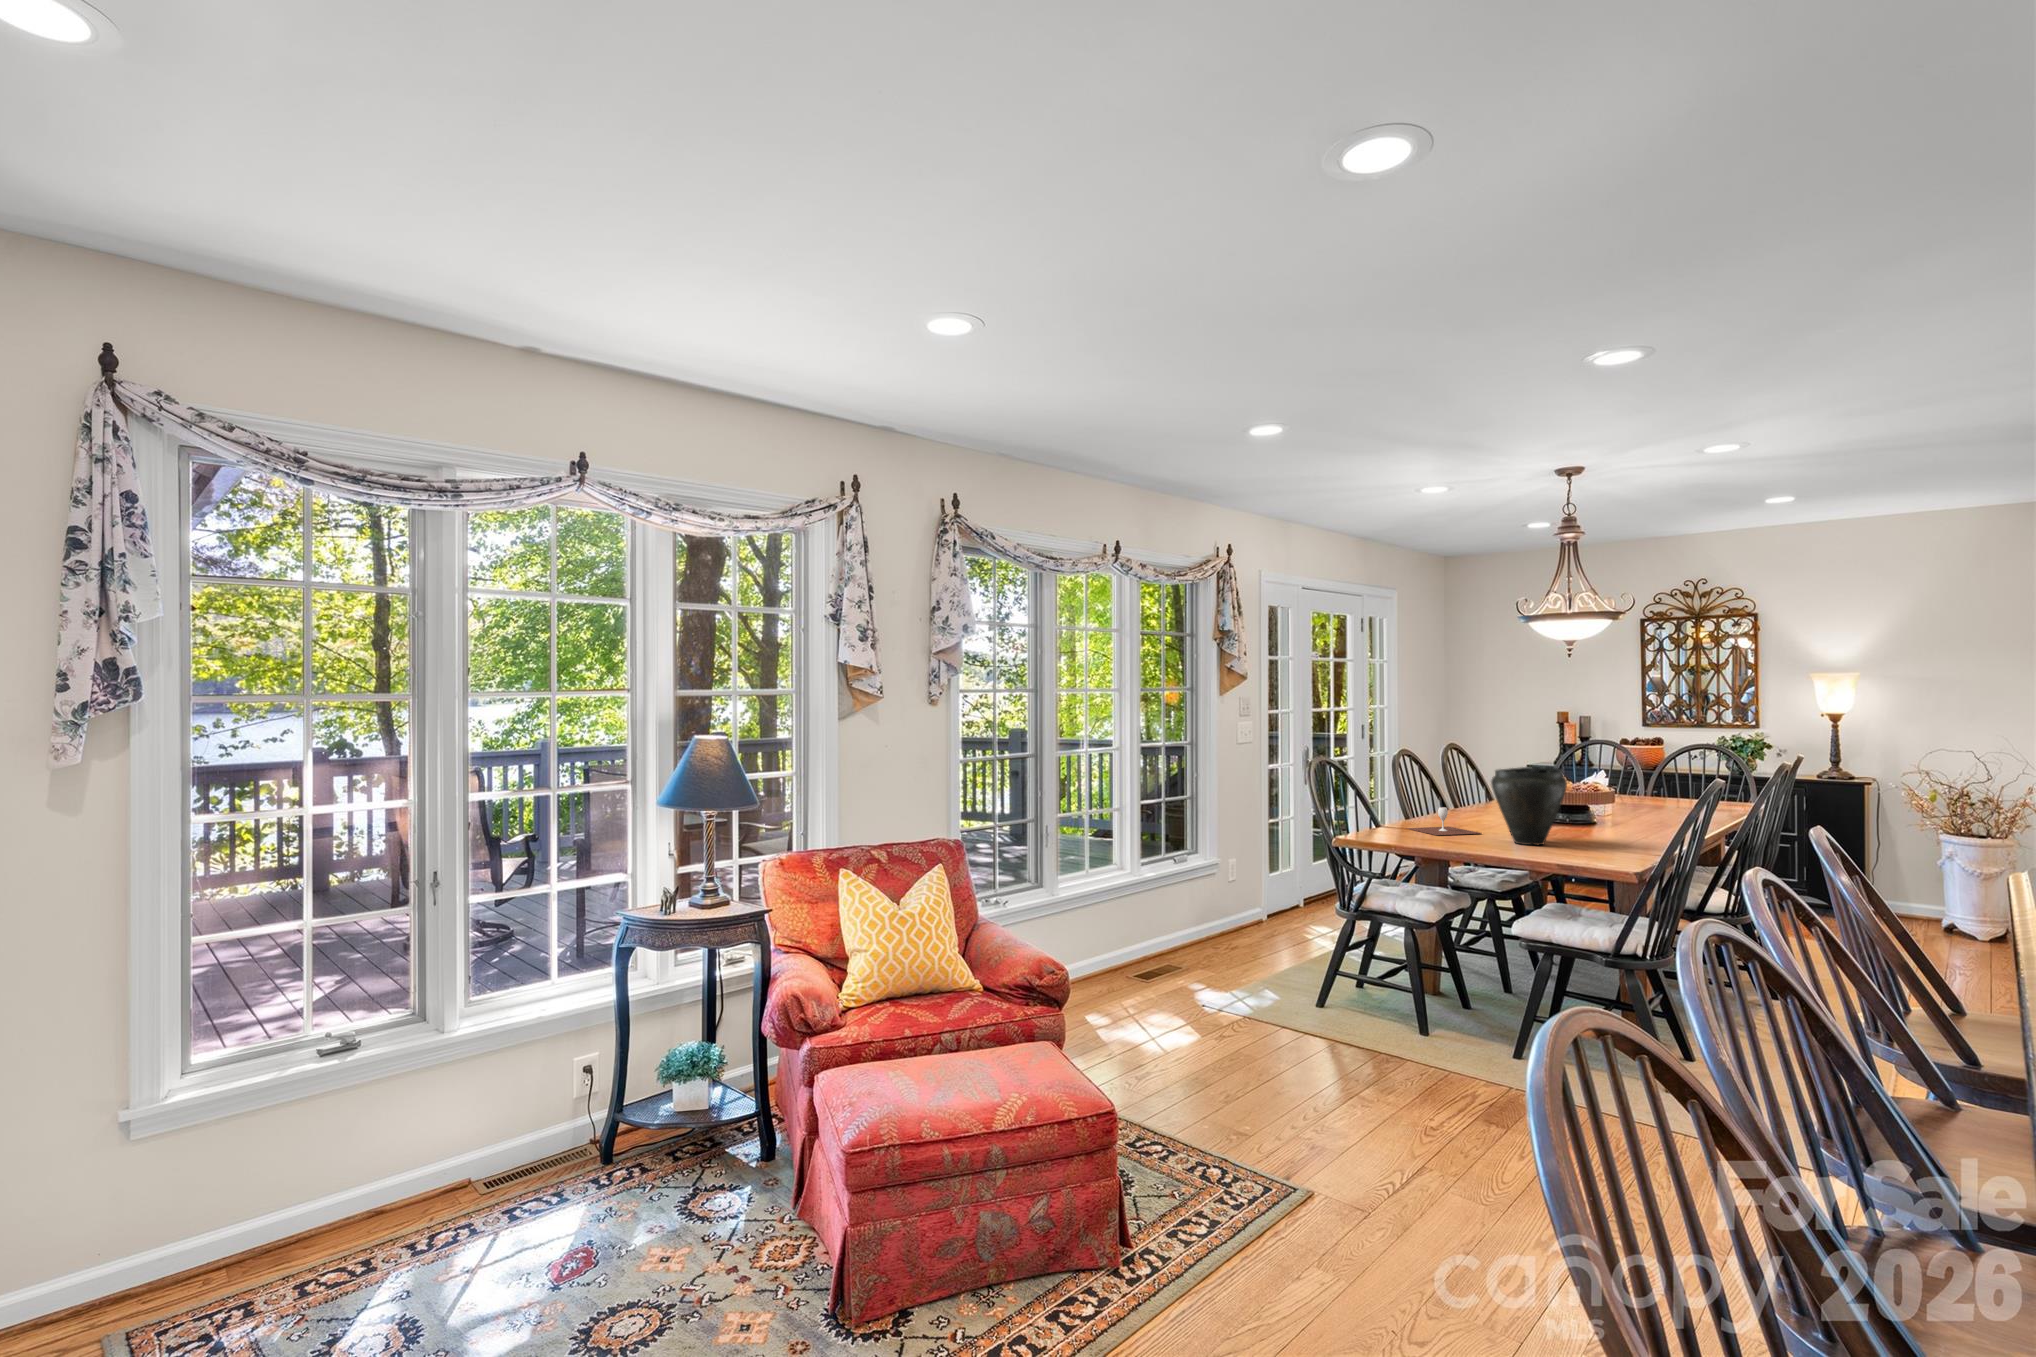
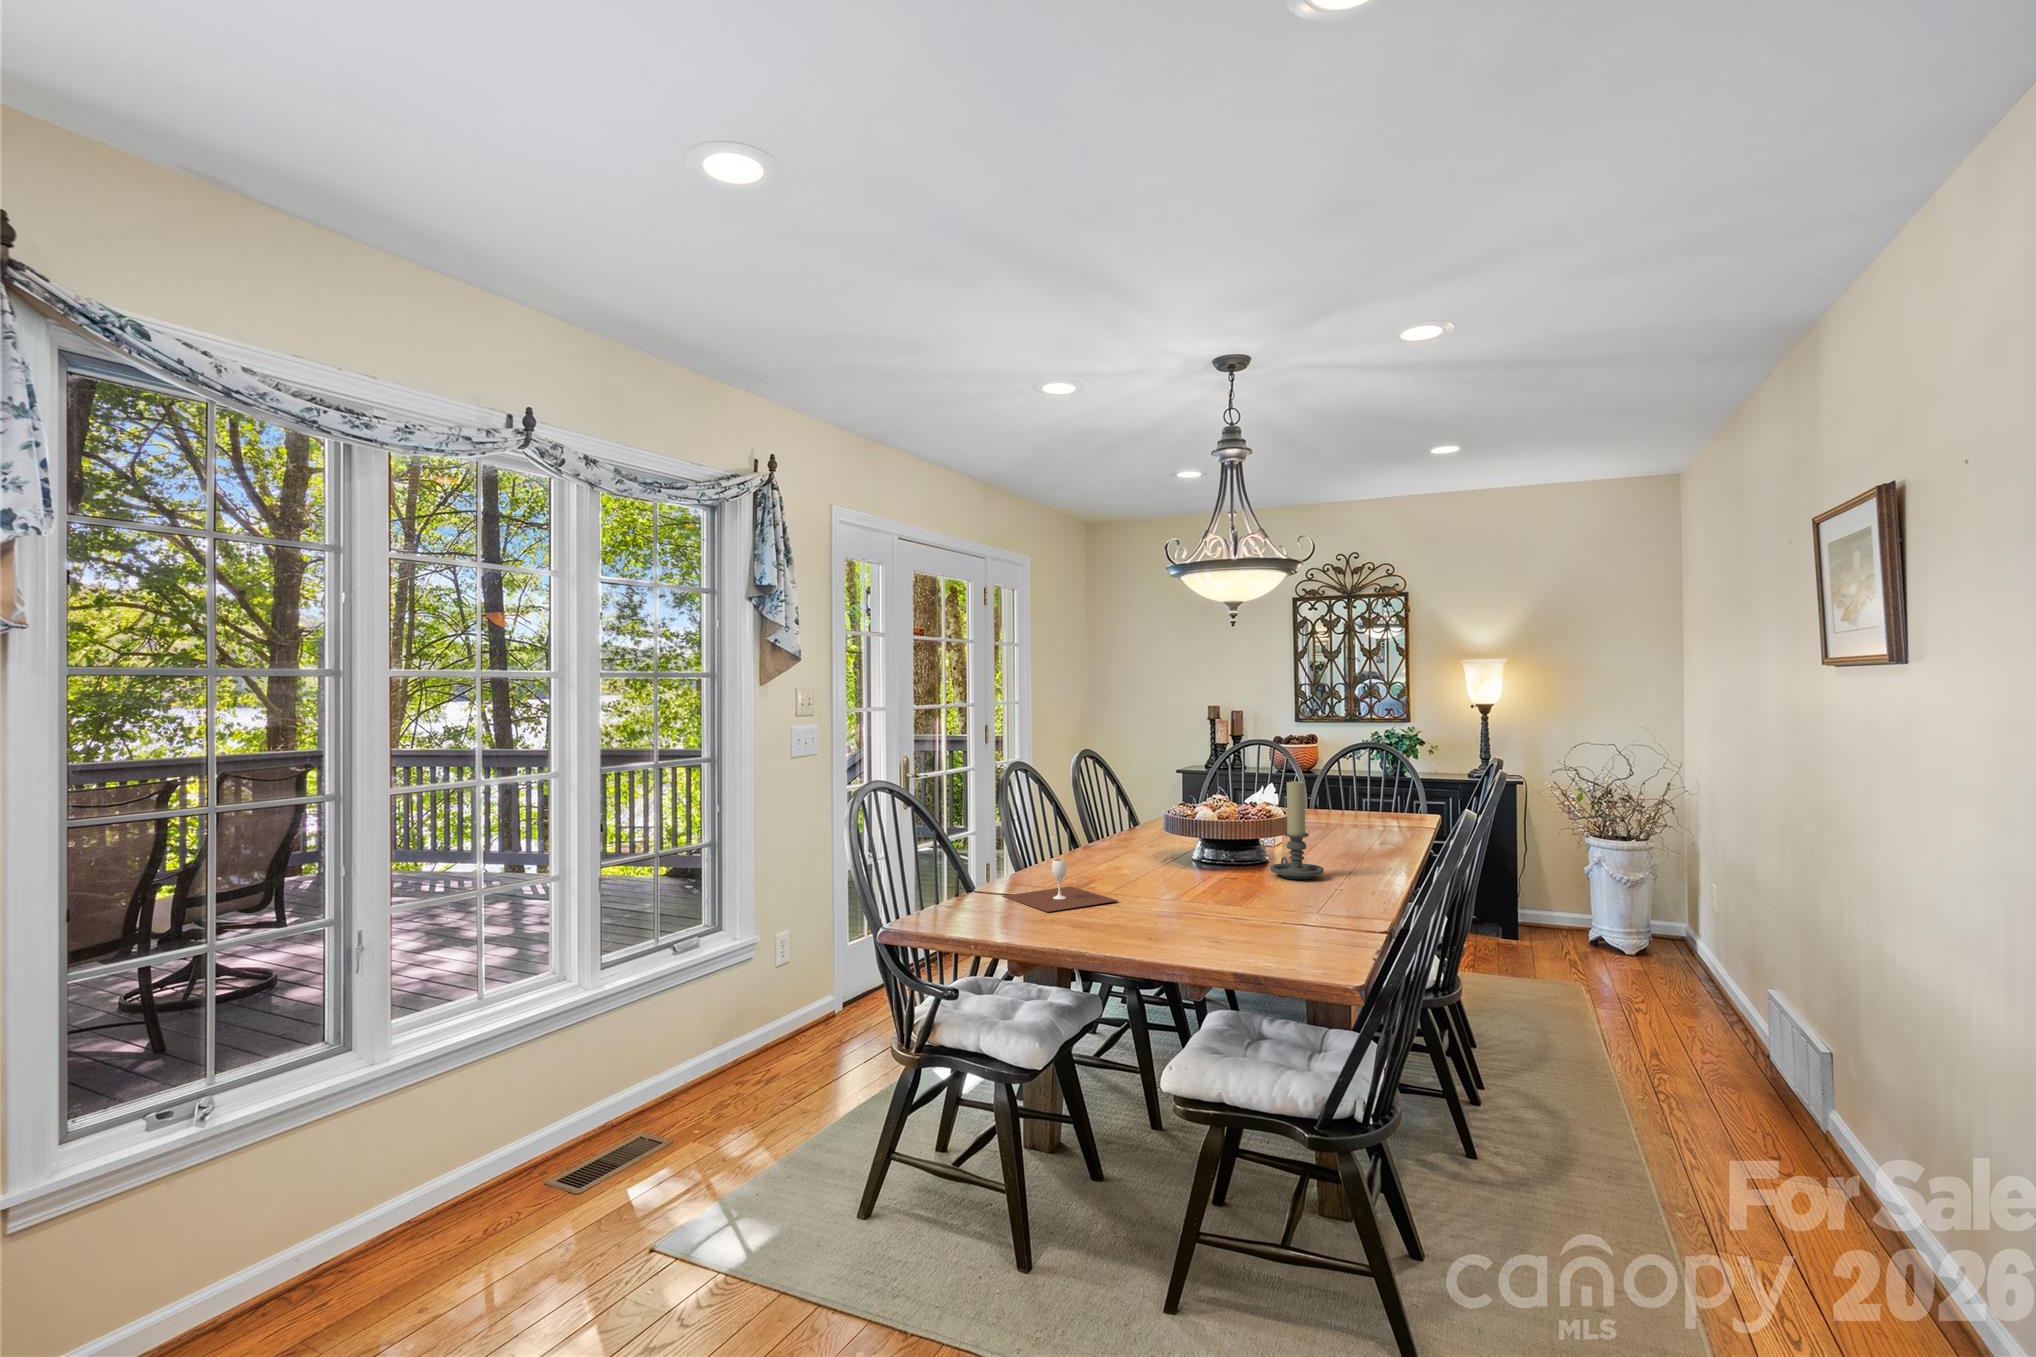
candle holder: none [1592,765,1633,831] -> present [1270,780,1324,879]
vase: present [1491,766,1567,845] -> none [1131,790,1246,928]

